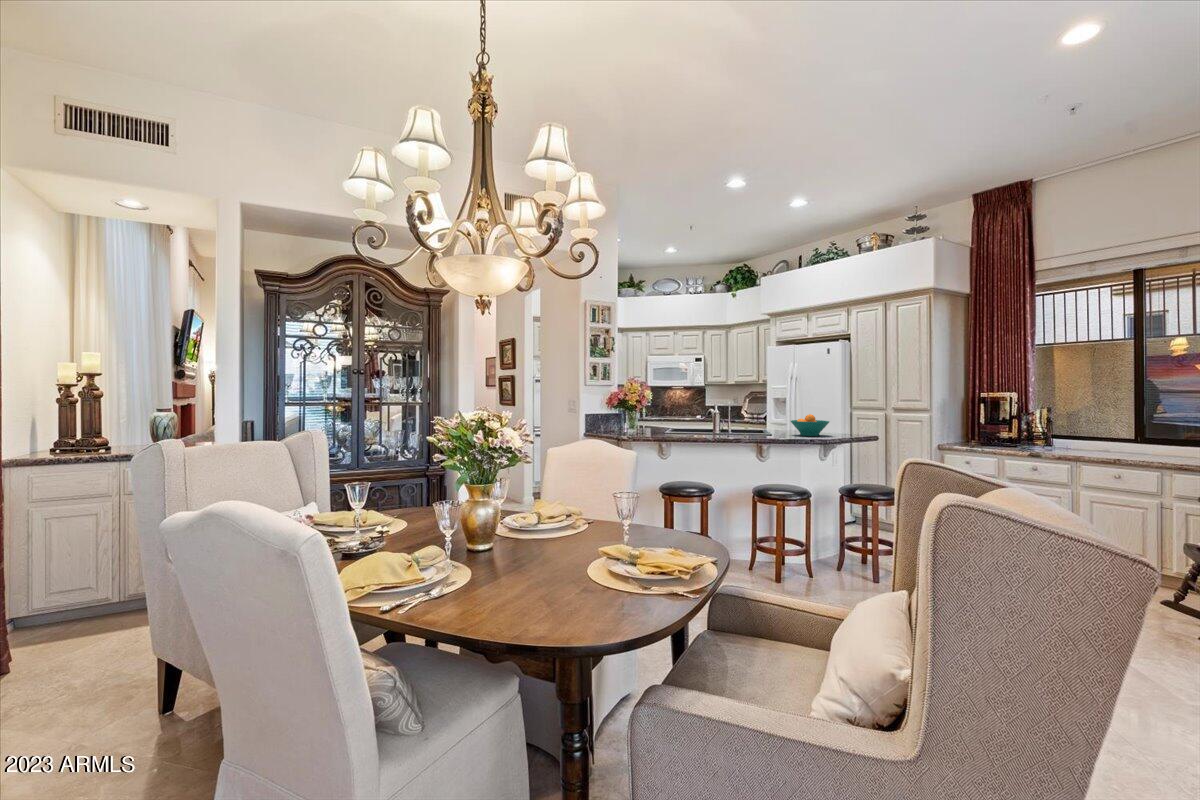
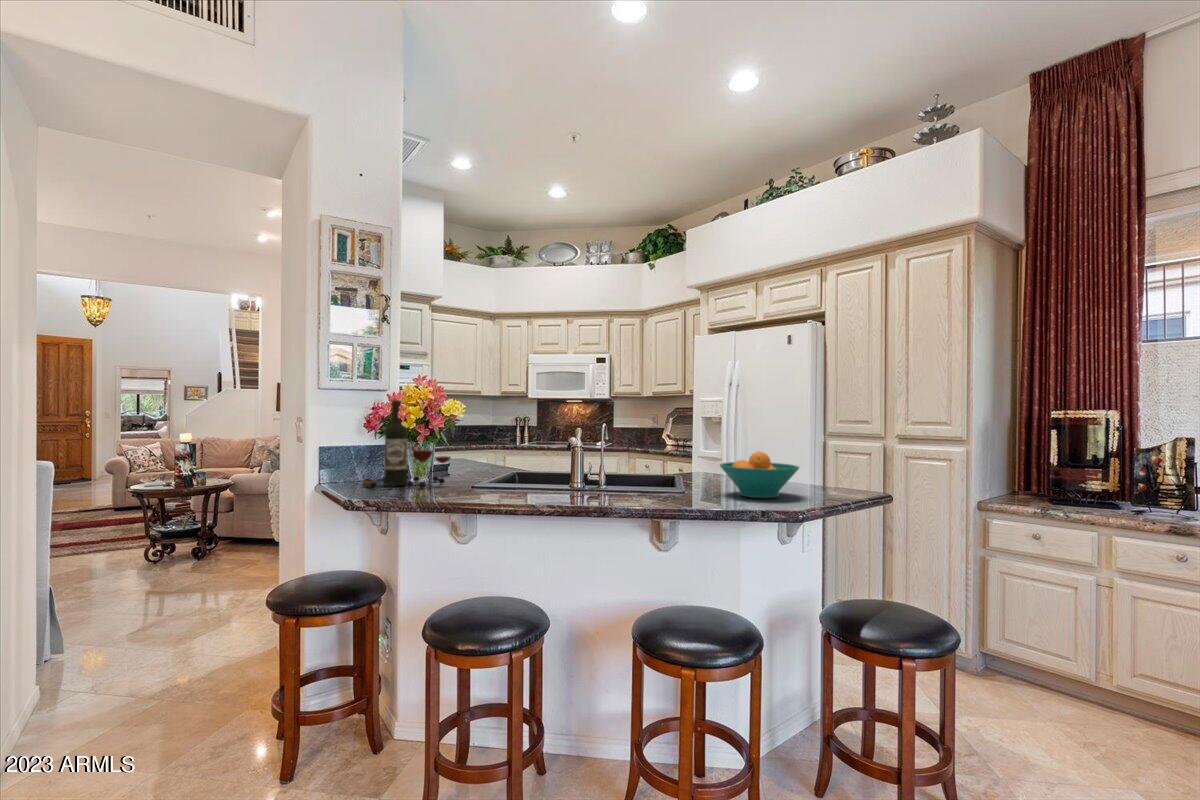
wine bottle: none [611,392,655,434] -> present [363,401,451,488]

